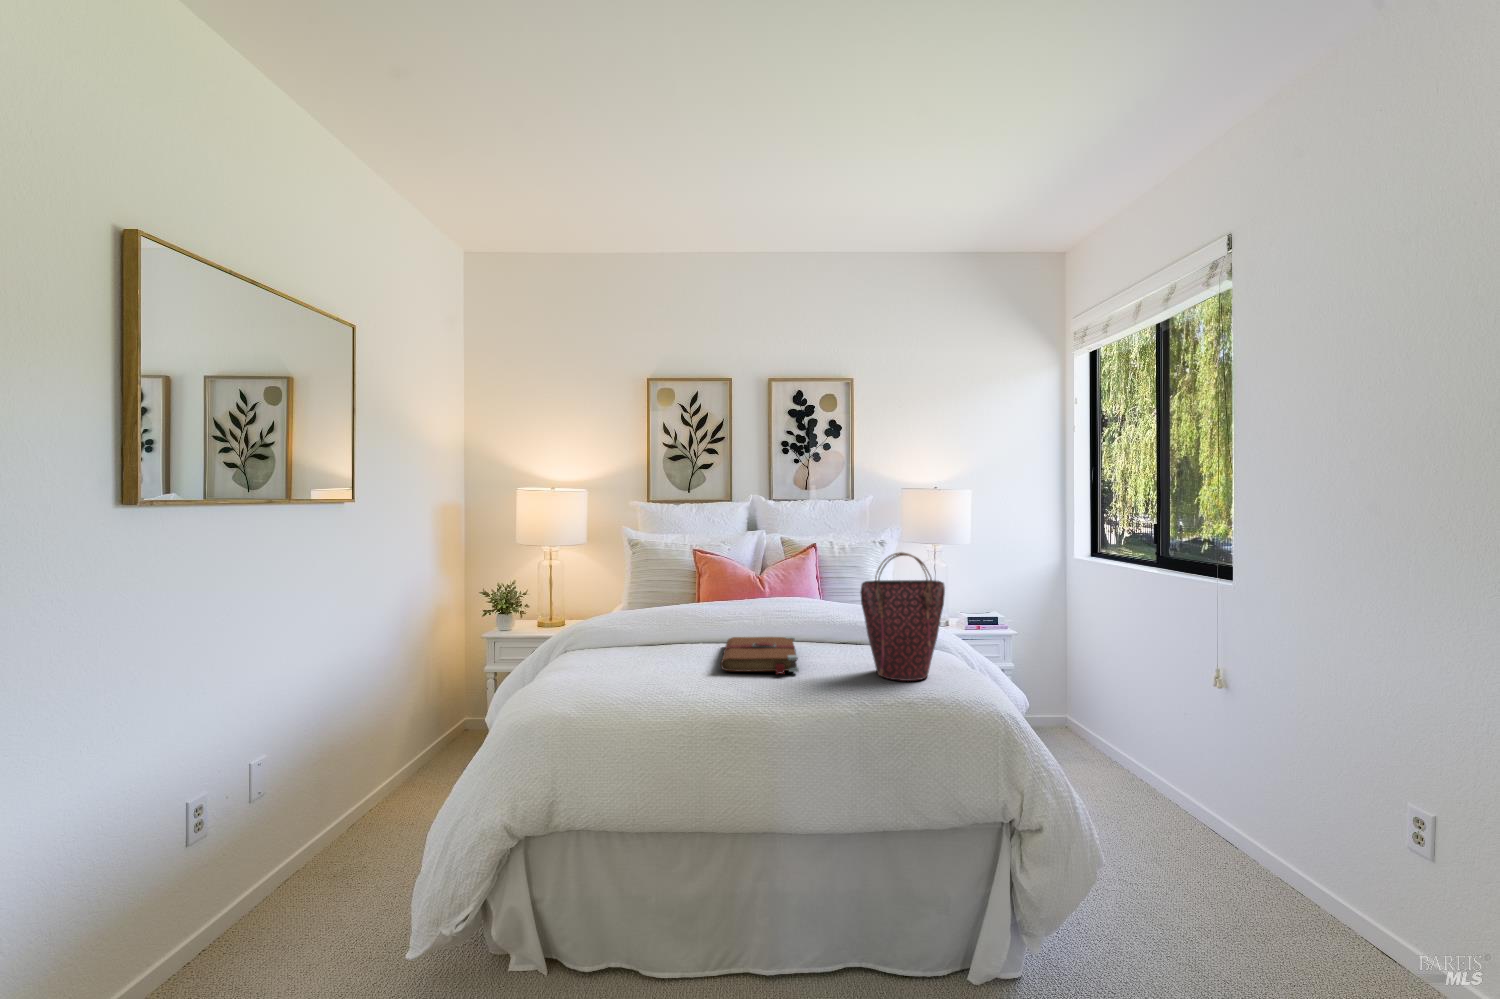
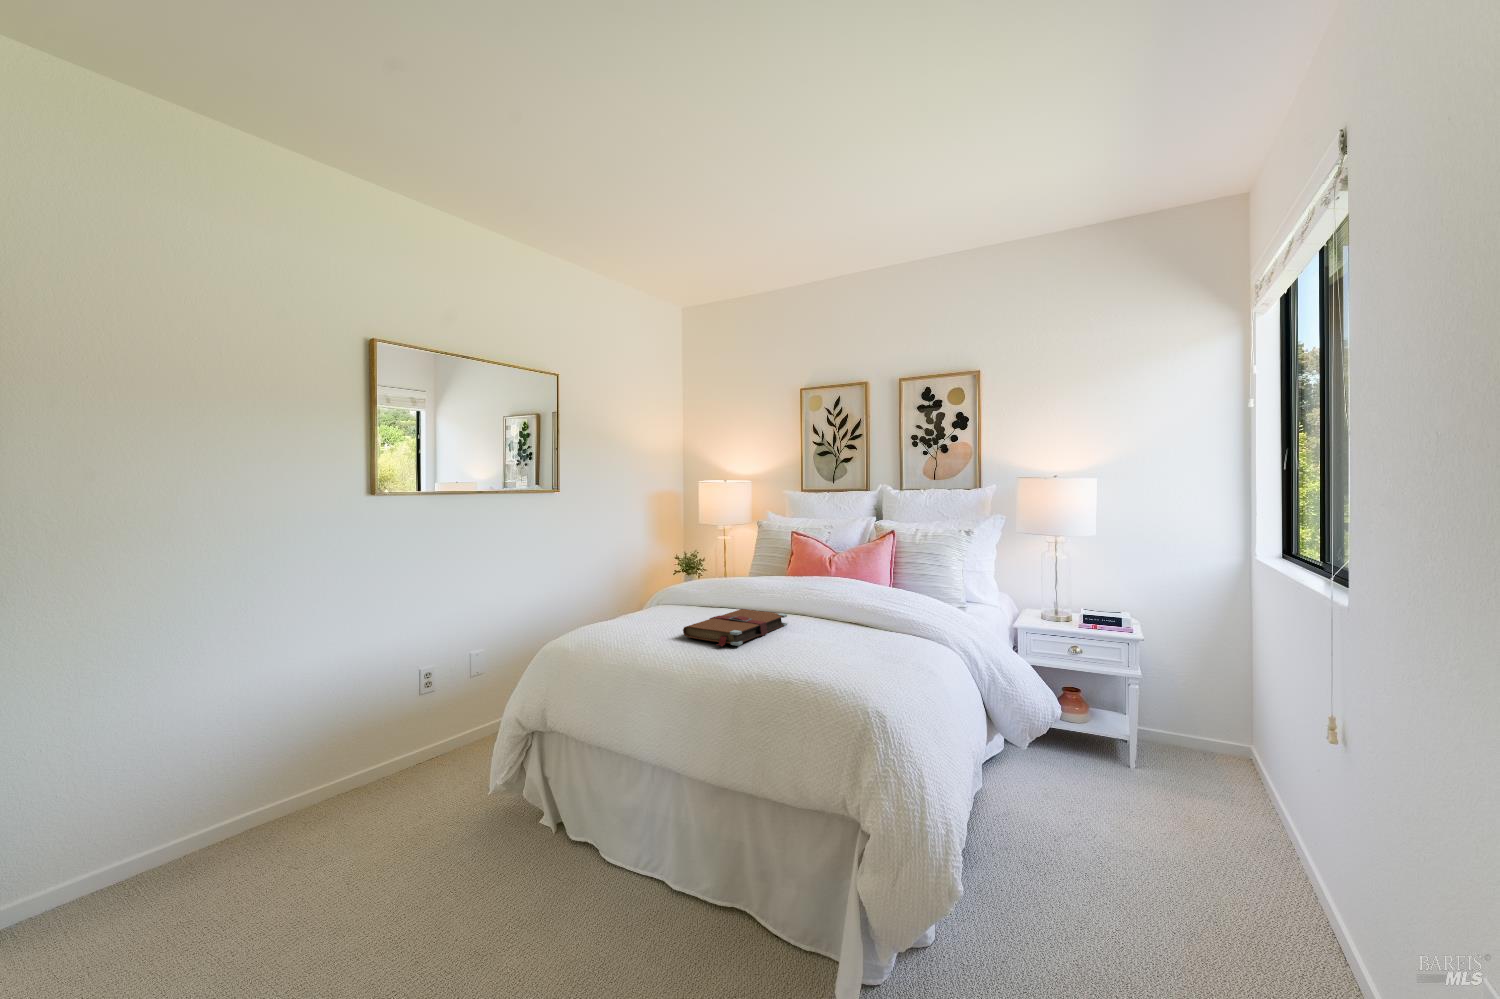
handbag: present [860,552,945,681] -> none [791,543,867,670]

